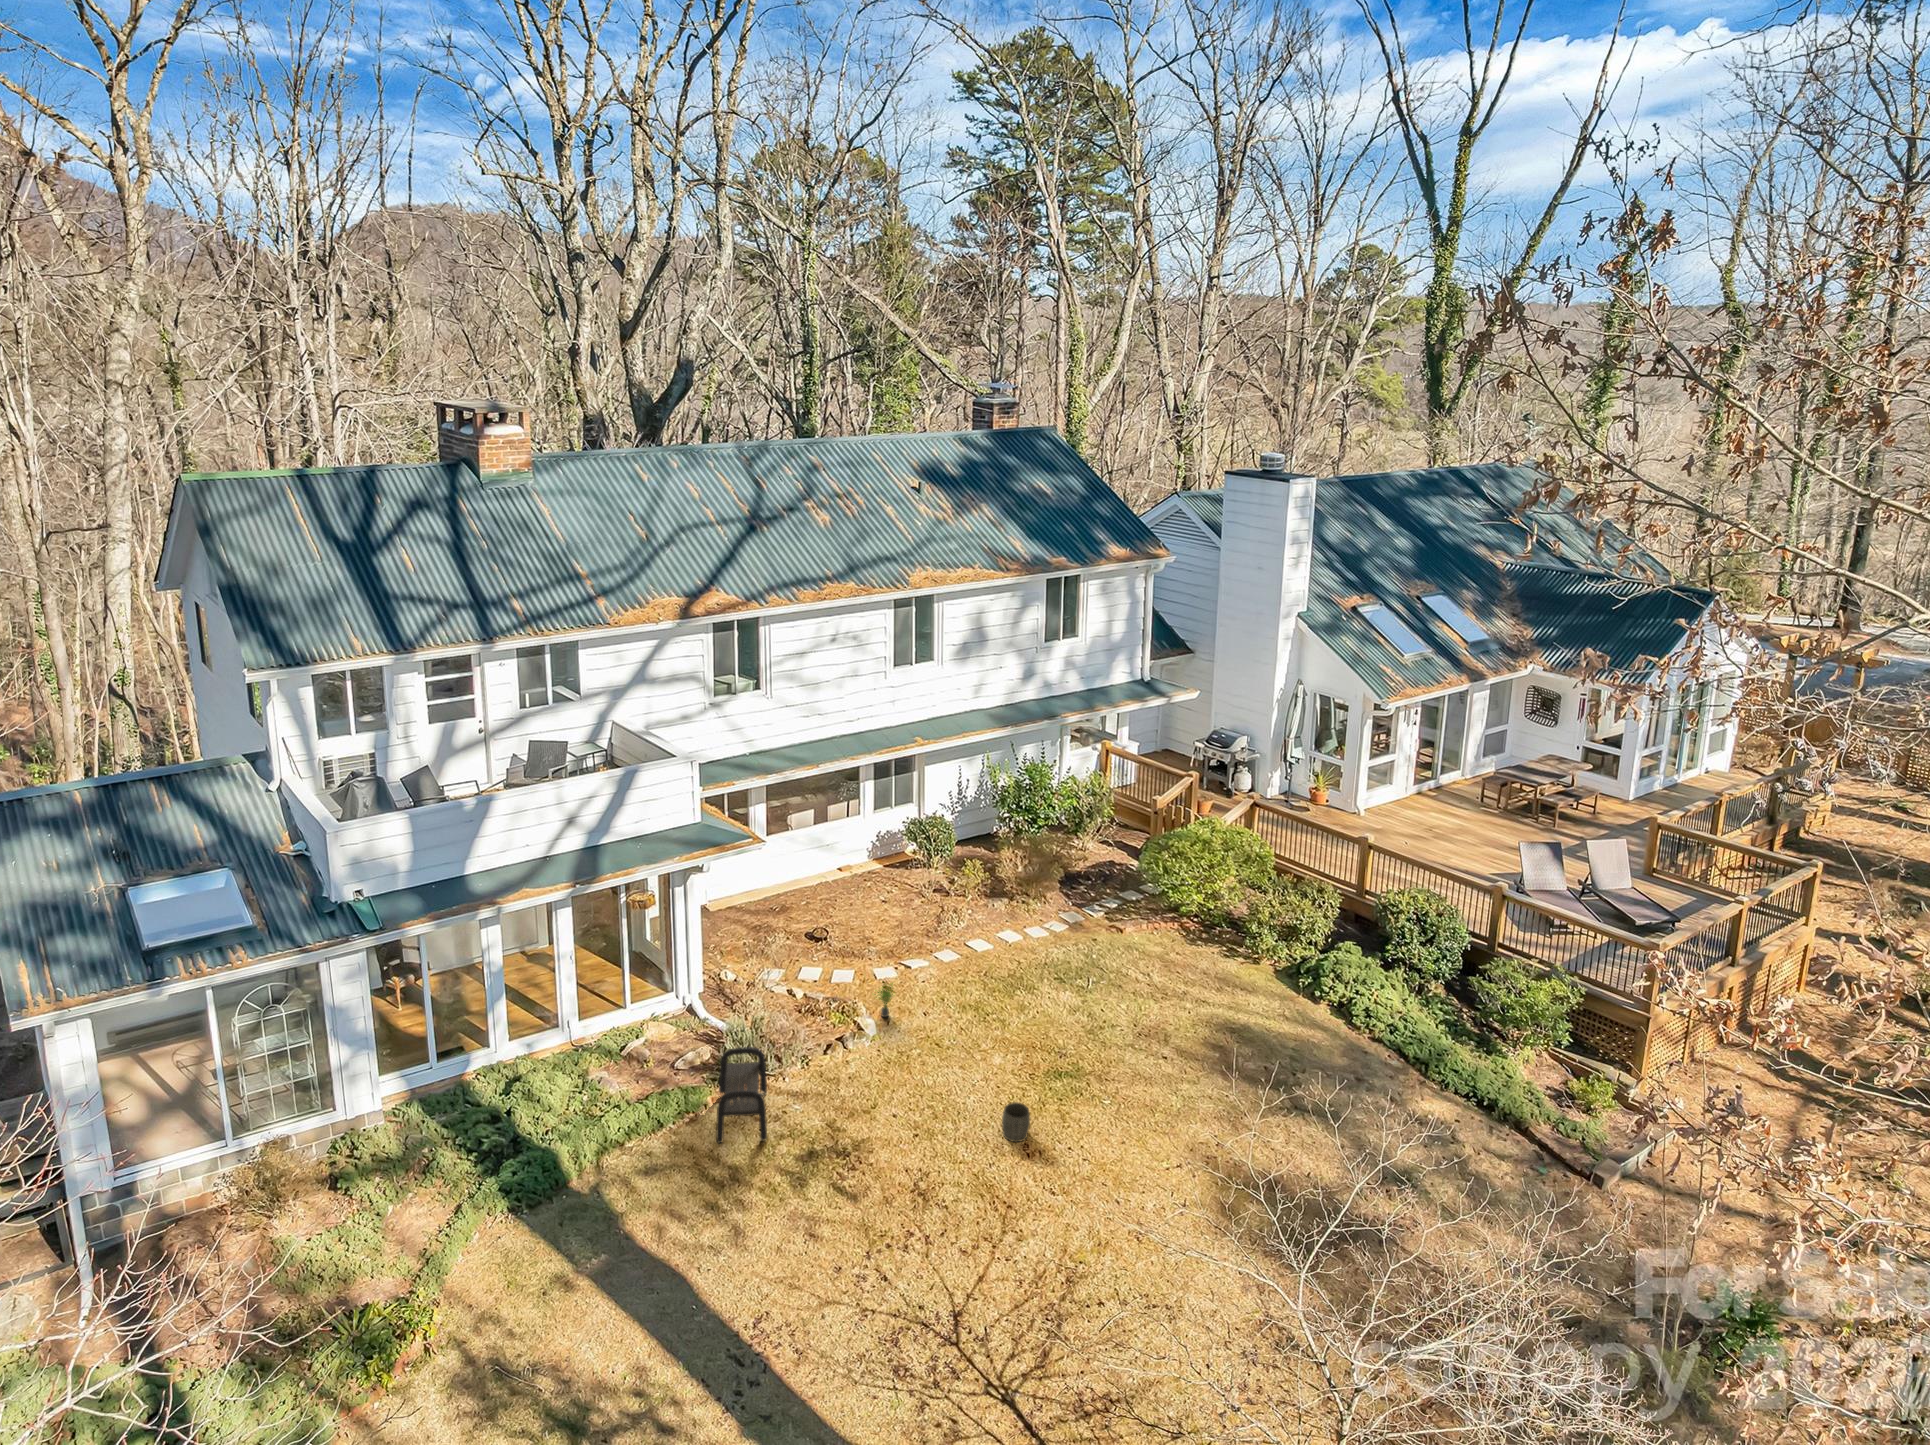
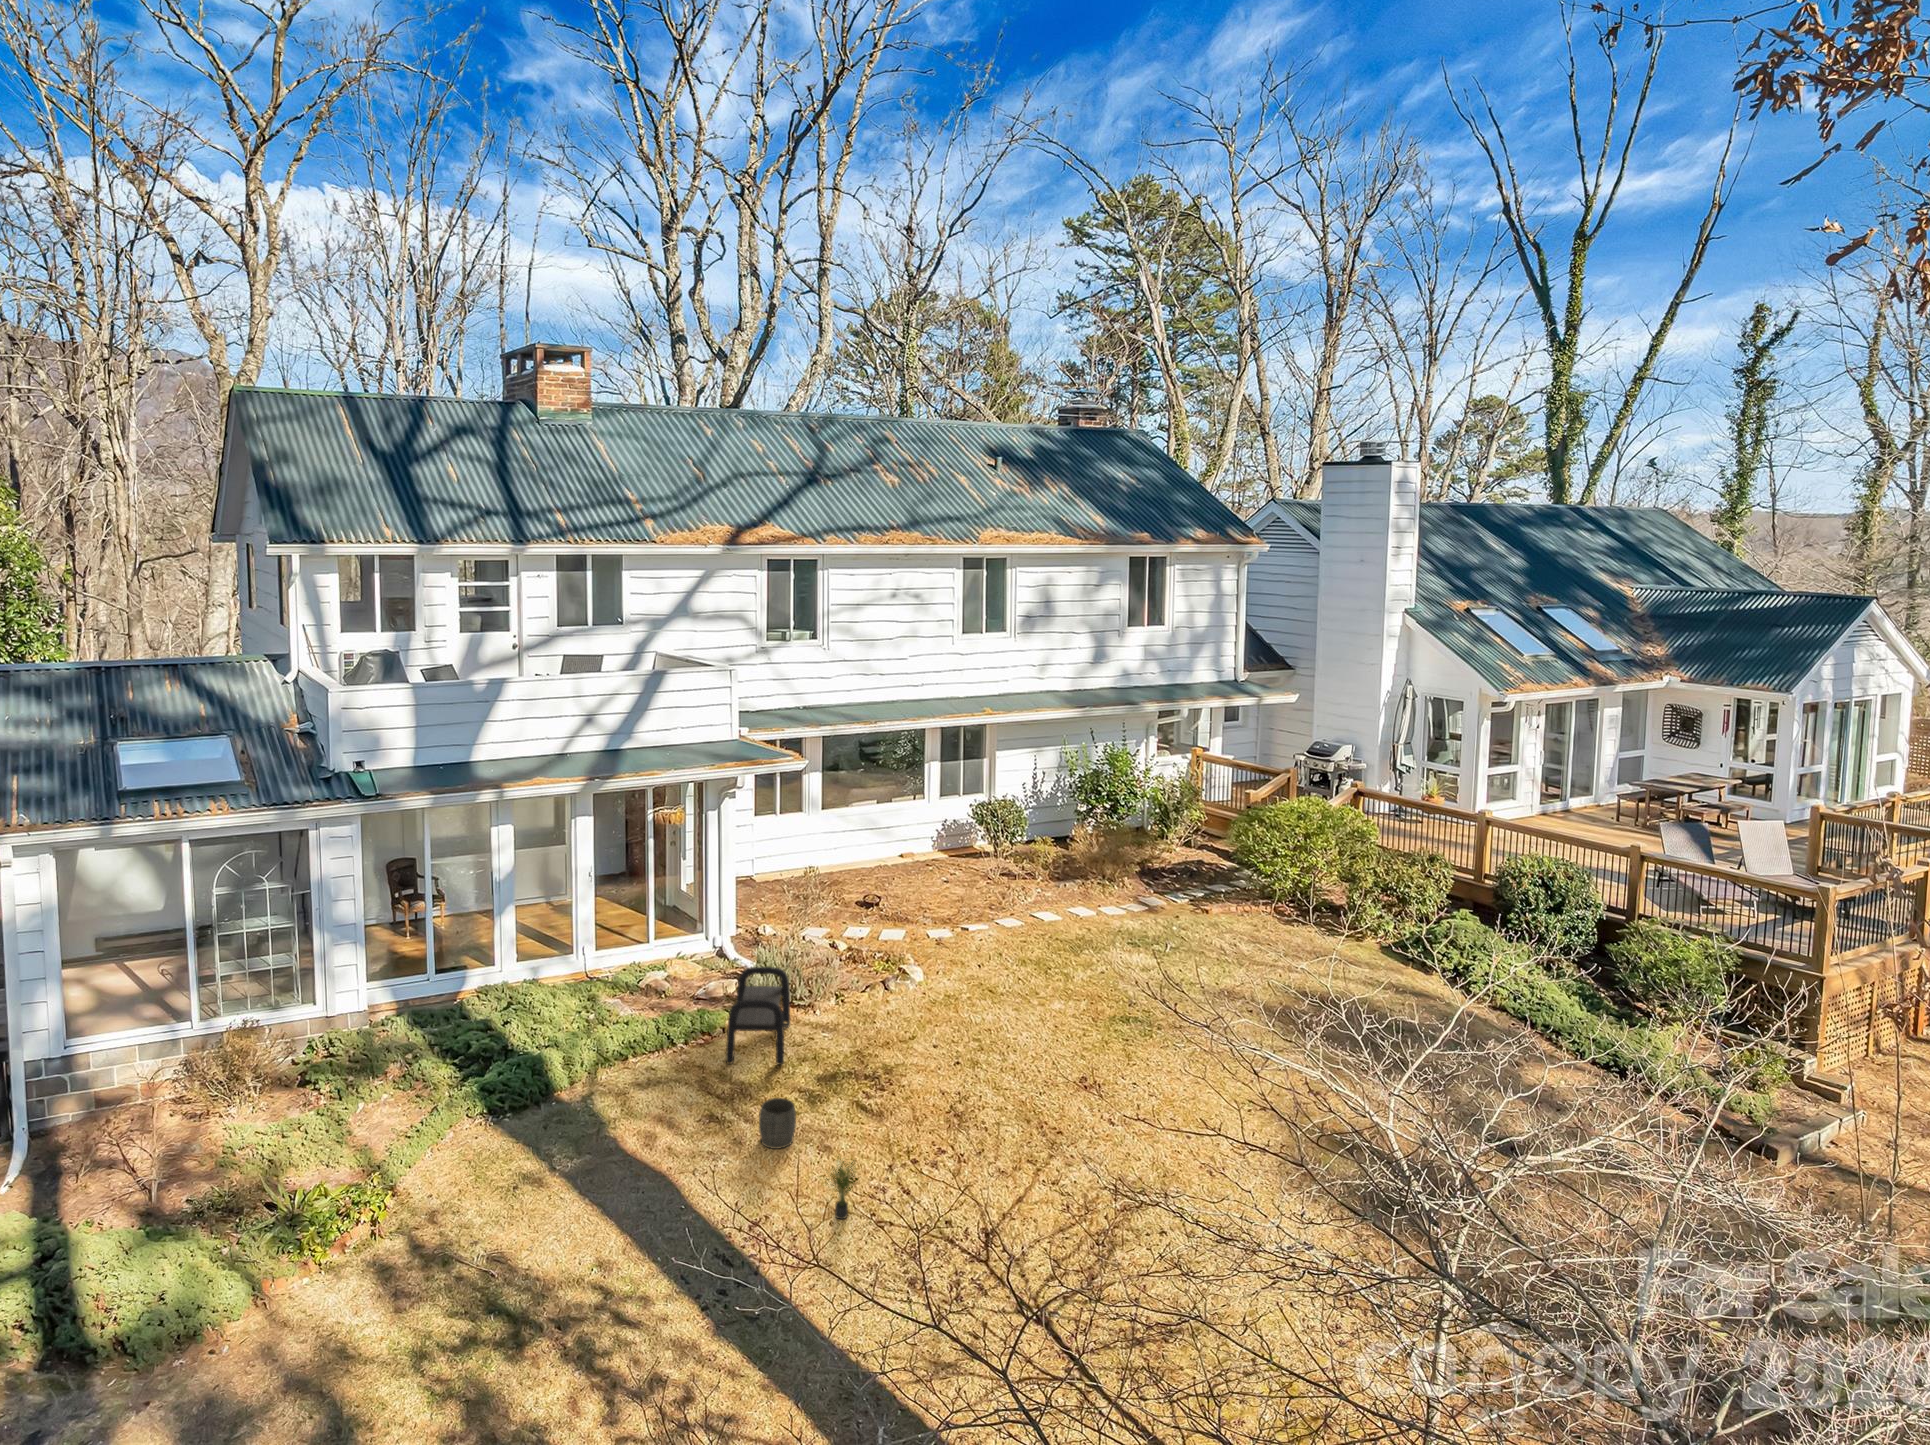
potted plant: present [878,984,893,1017] -> present [826,1156,858,1219]
woven basket: present [1002,1102,1030,1142] -> present [759,1098,796,1149]

